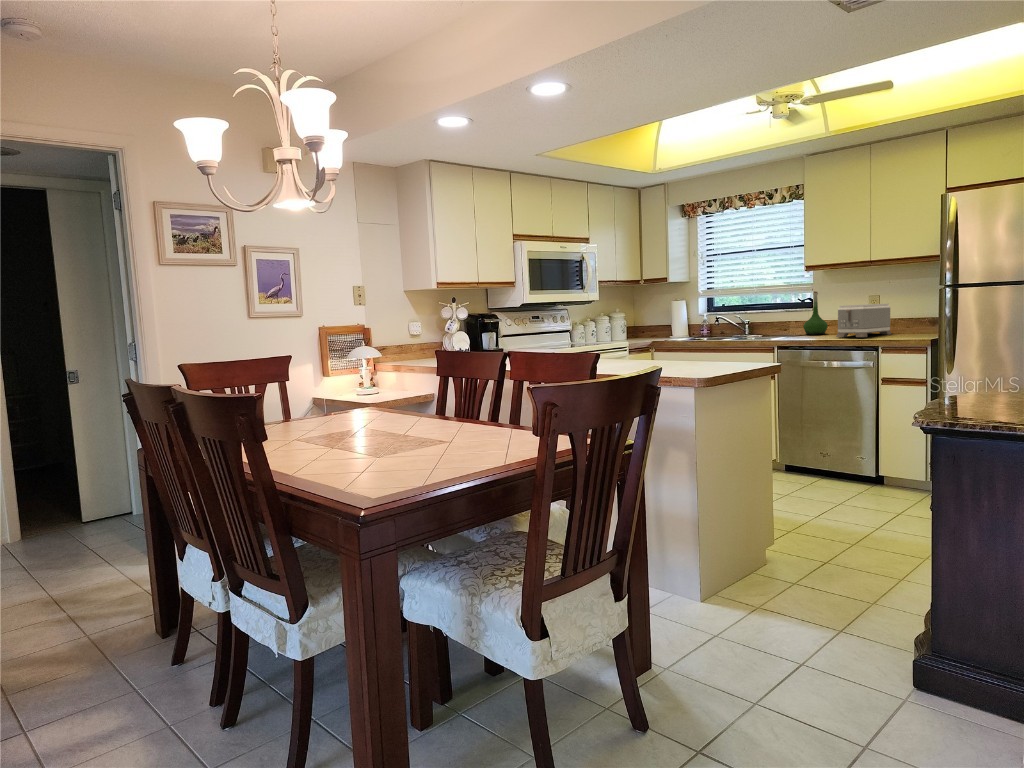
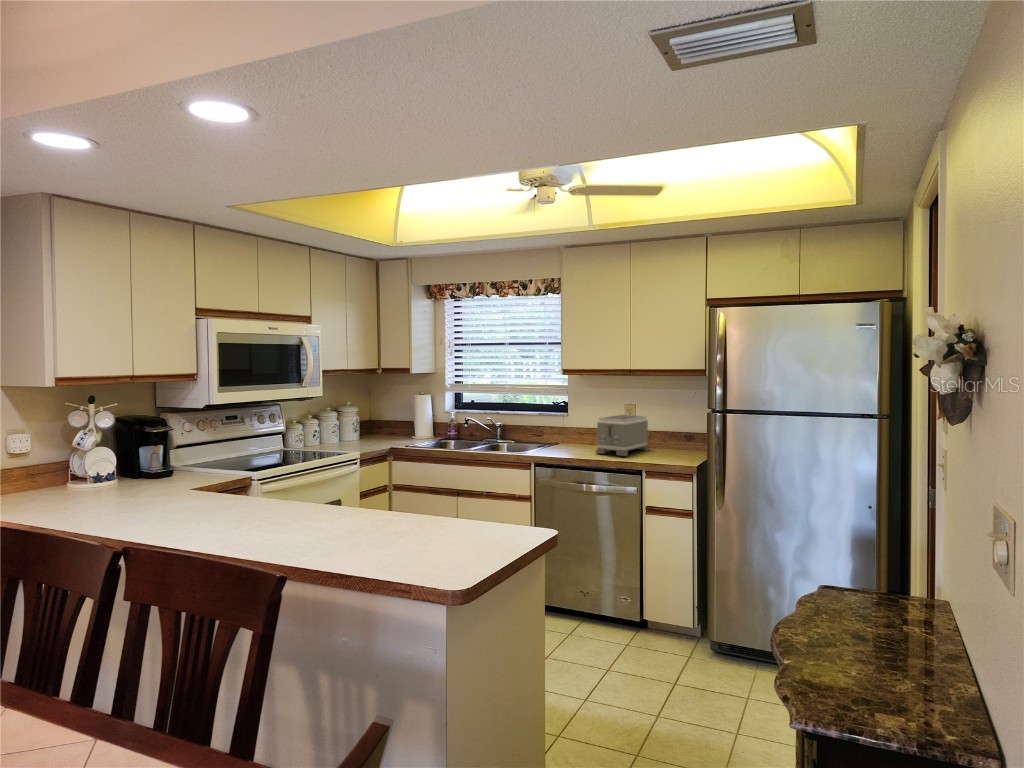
vase: present [803,291,828,335] -> none [559,397,584,446]

